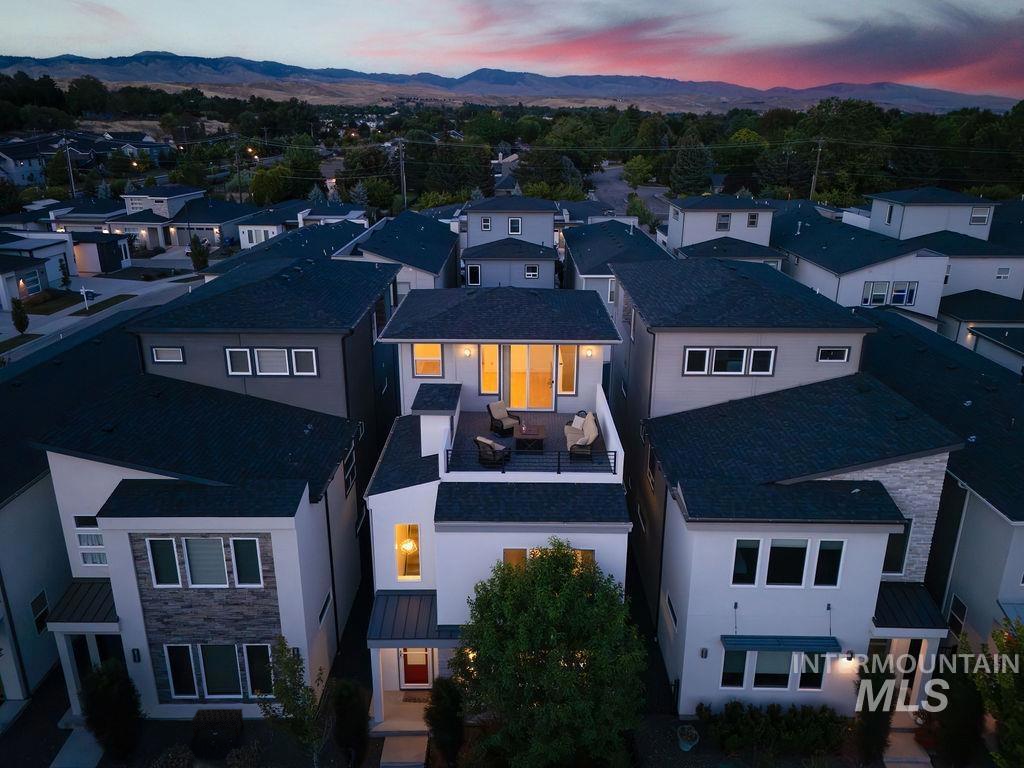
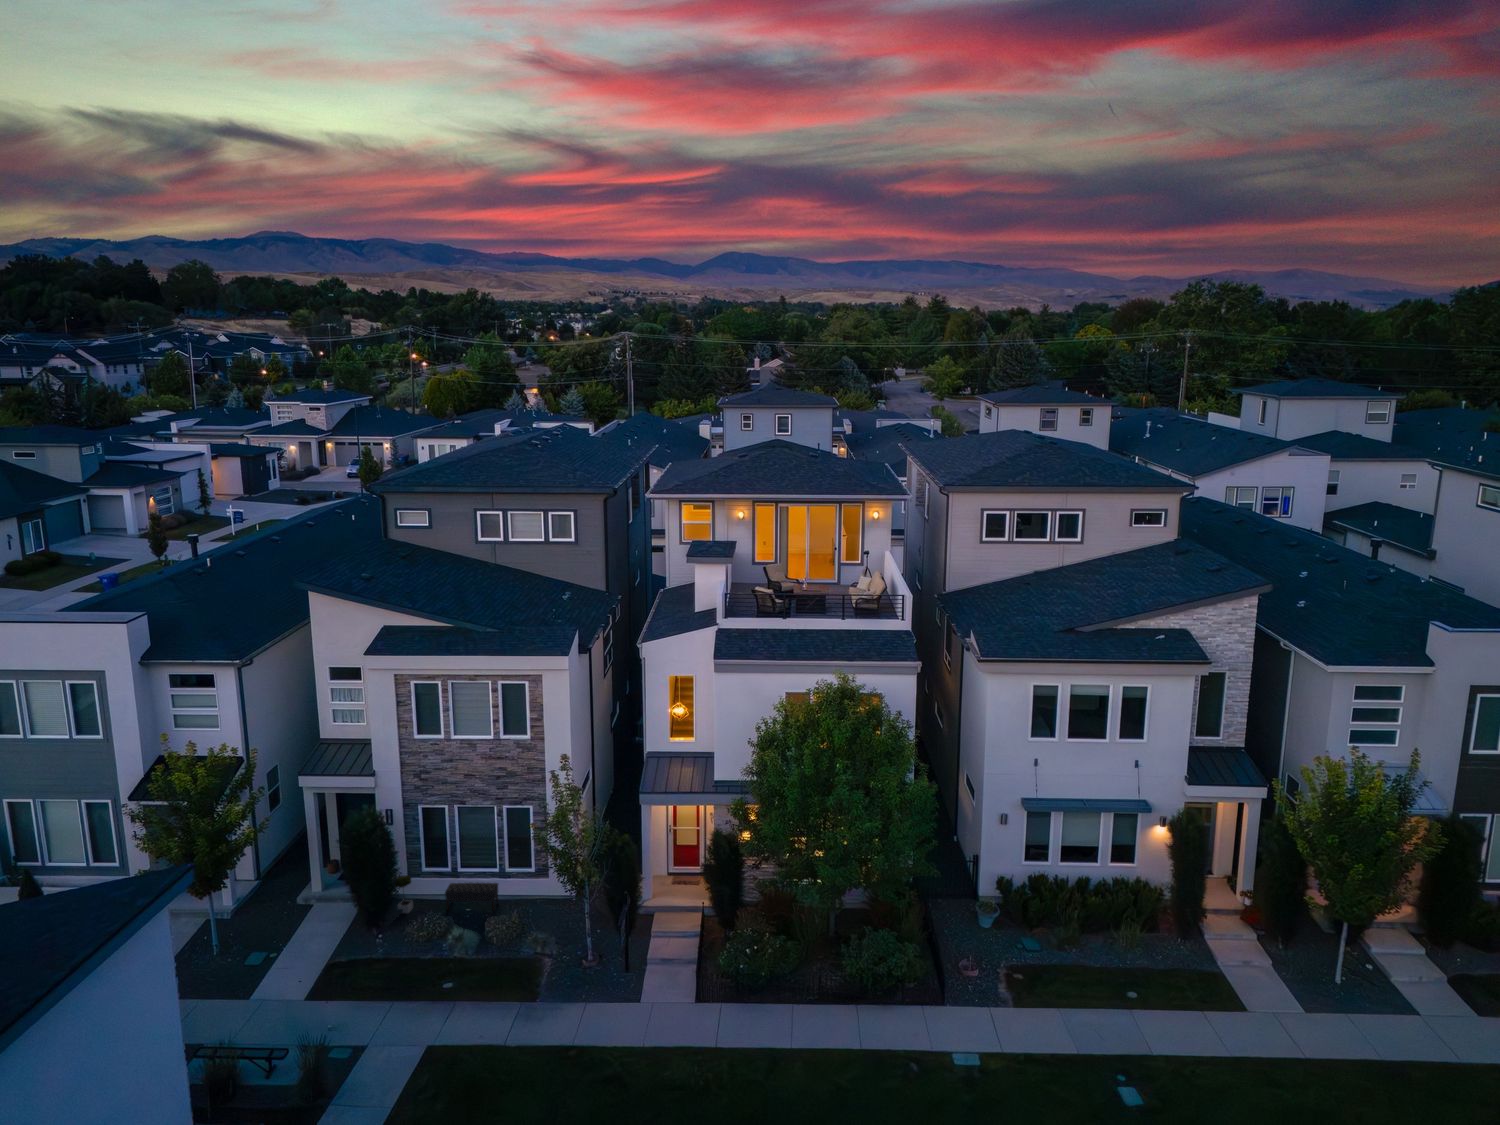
potted tree: none [142,706,164,740] -> present [394,875,413,913]

